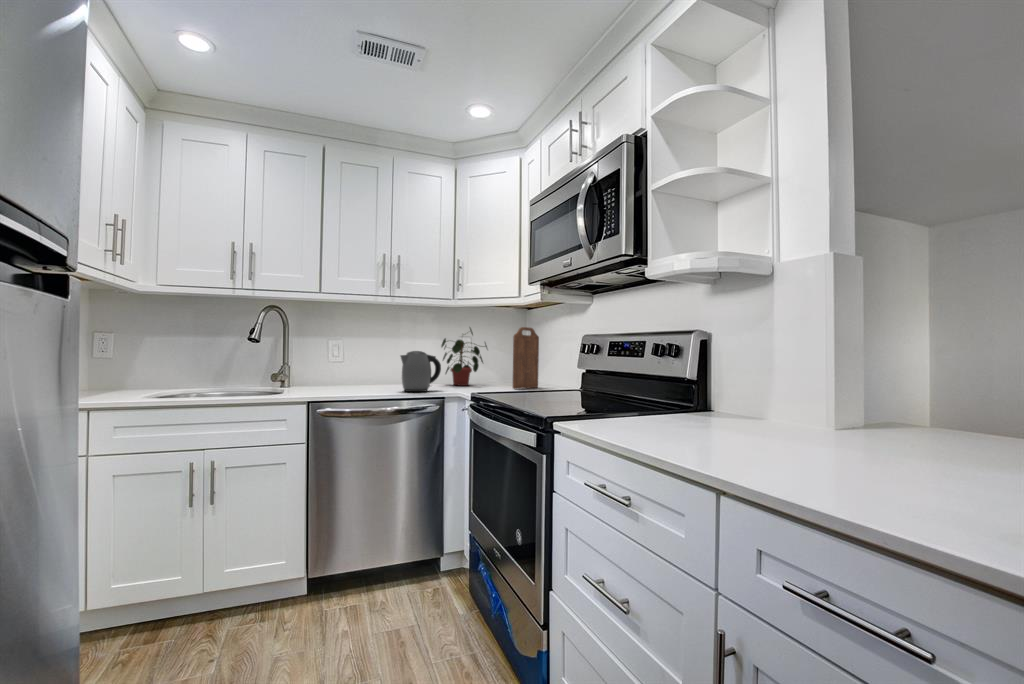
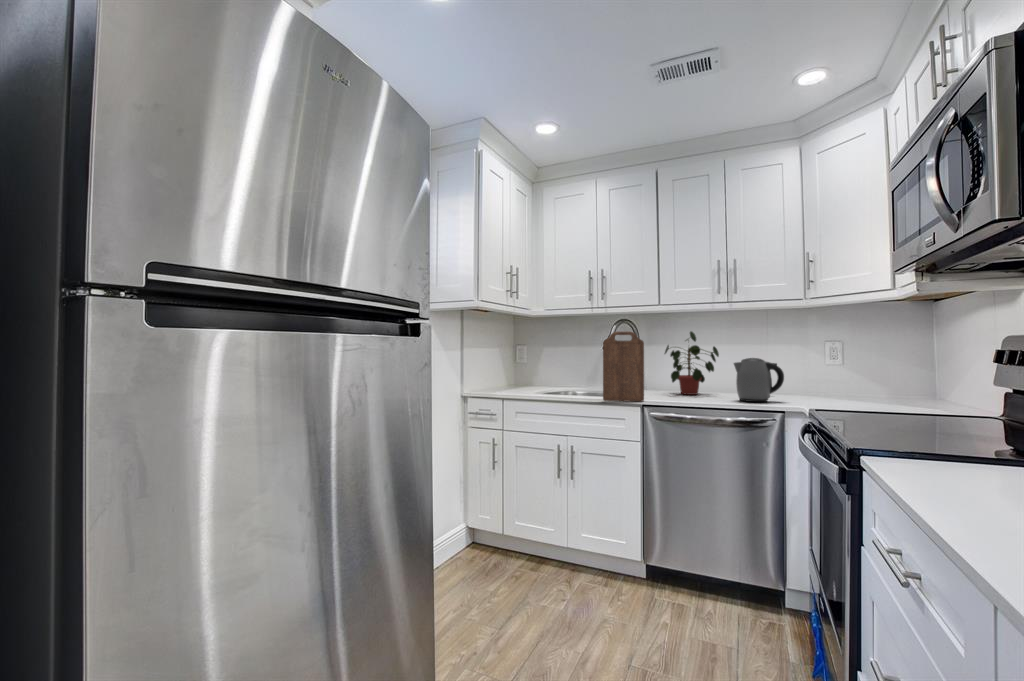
cutting board: present [513,327,539,389] -> present [603,331,644,401]
potted plant: present [441,328,487,386] -> present [665,331,719,395]

